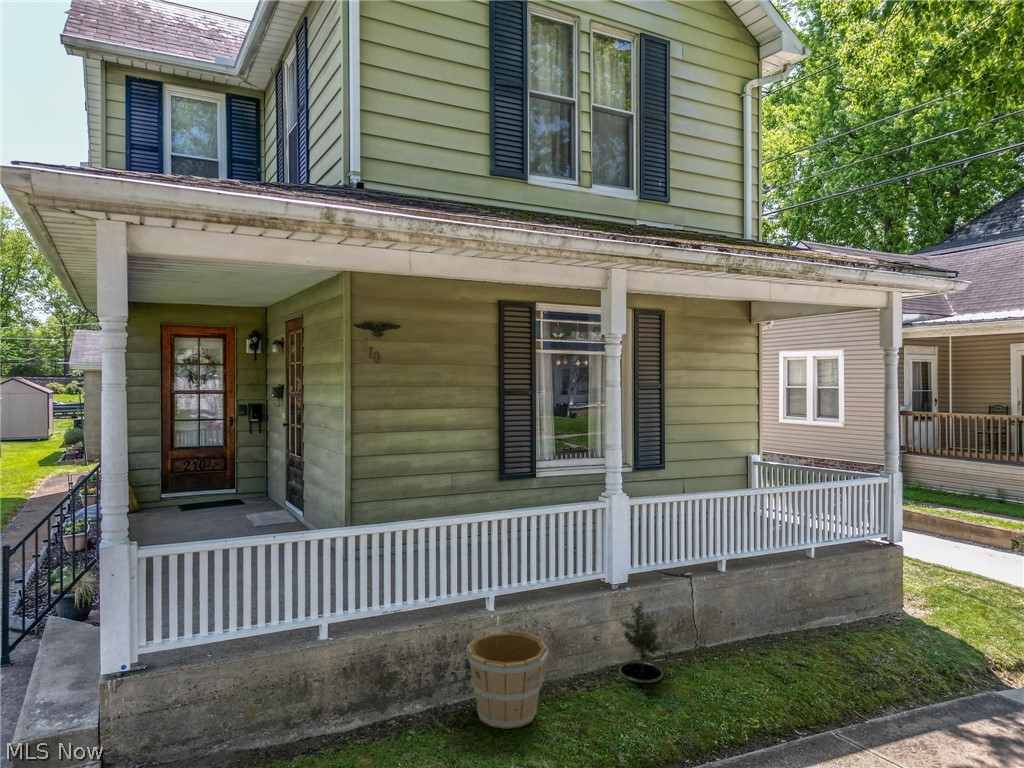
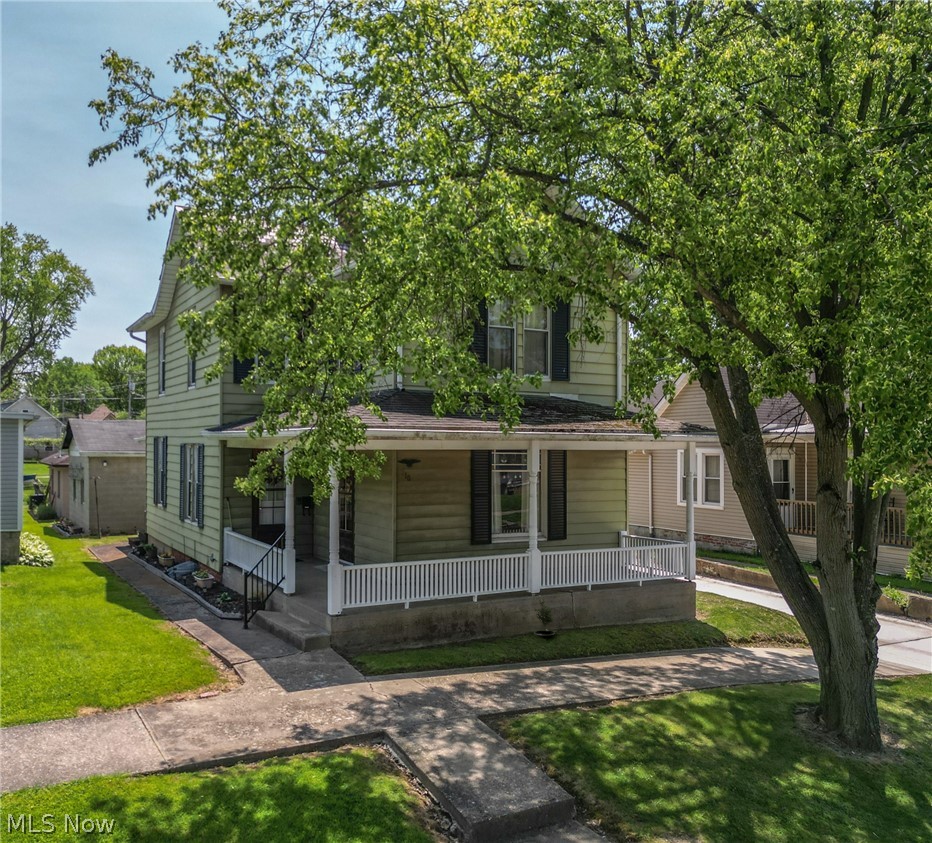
wooden bucket: present [466,631,548,729] -> none [465,609,501,646]

